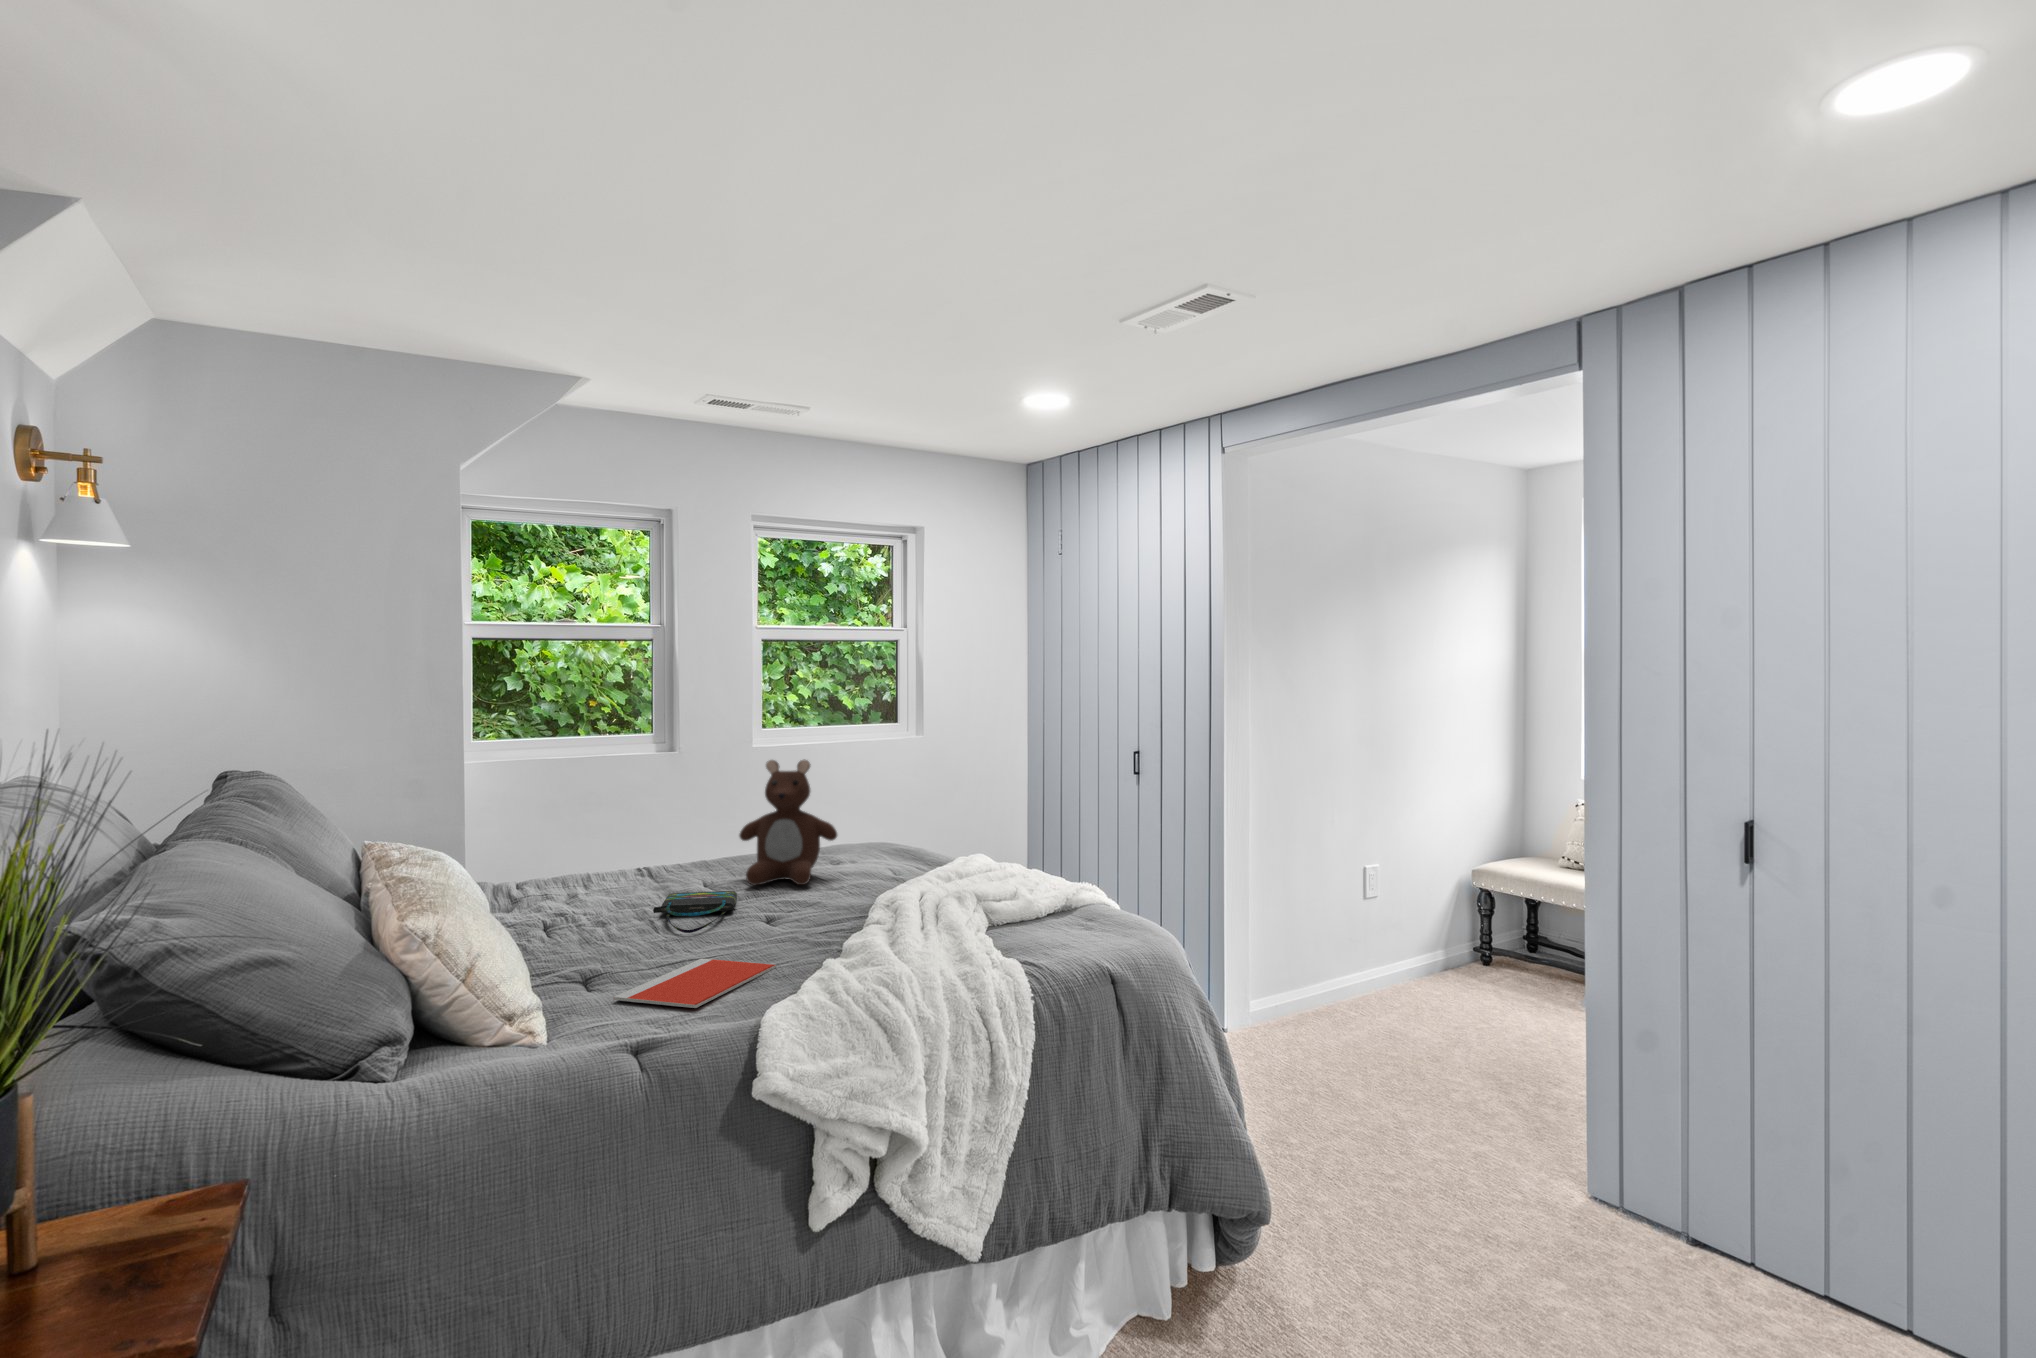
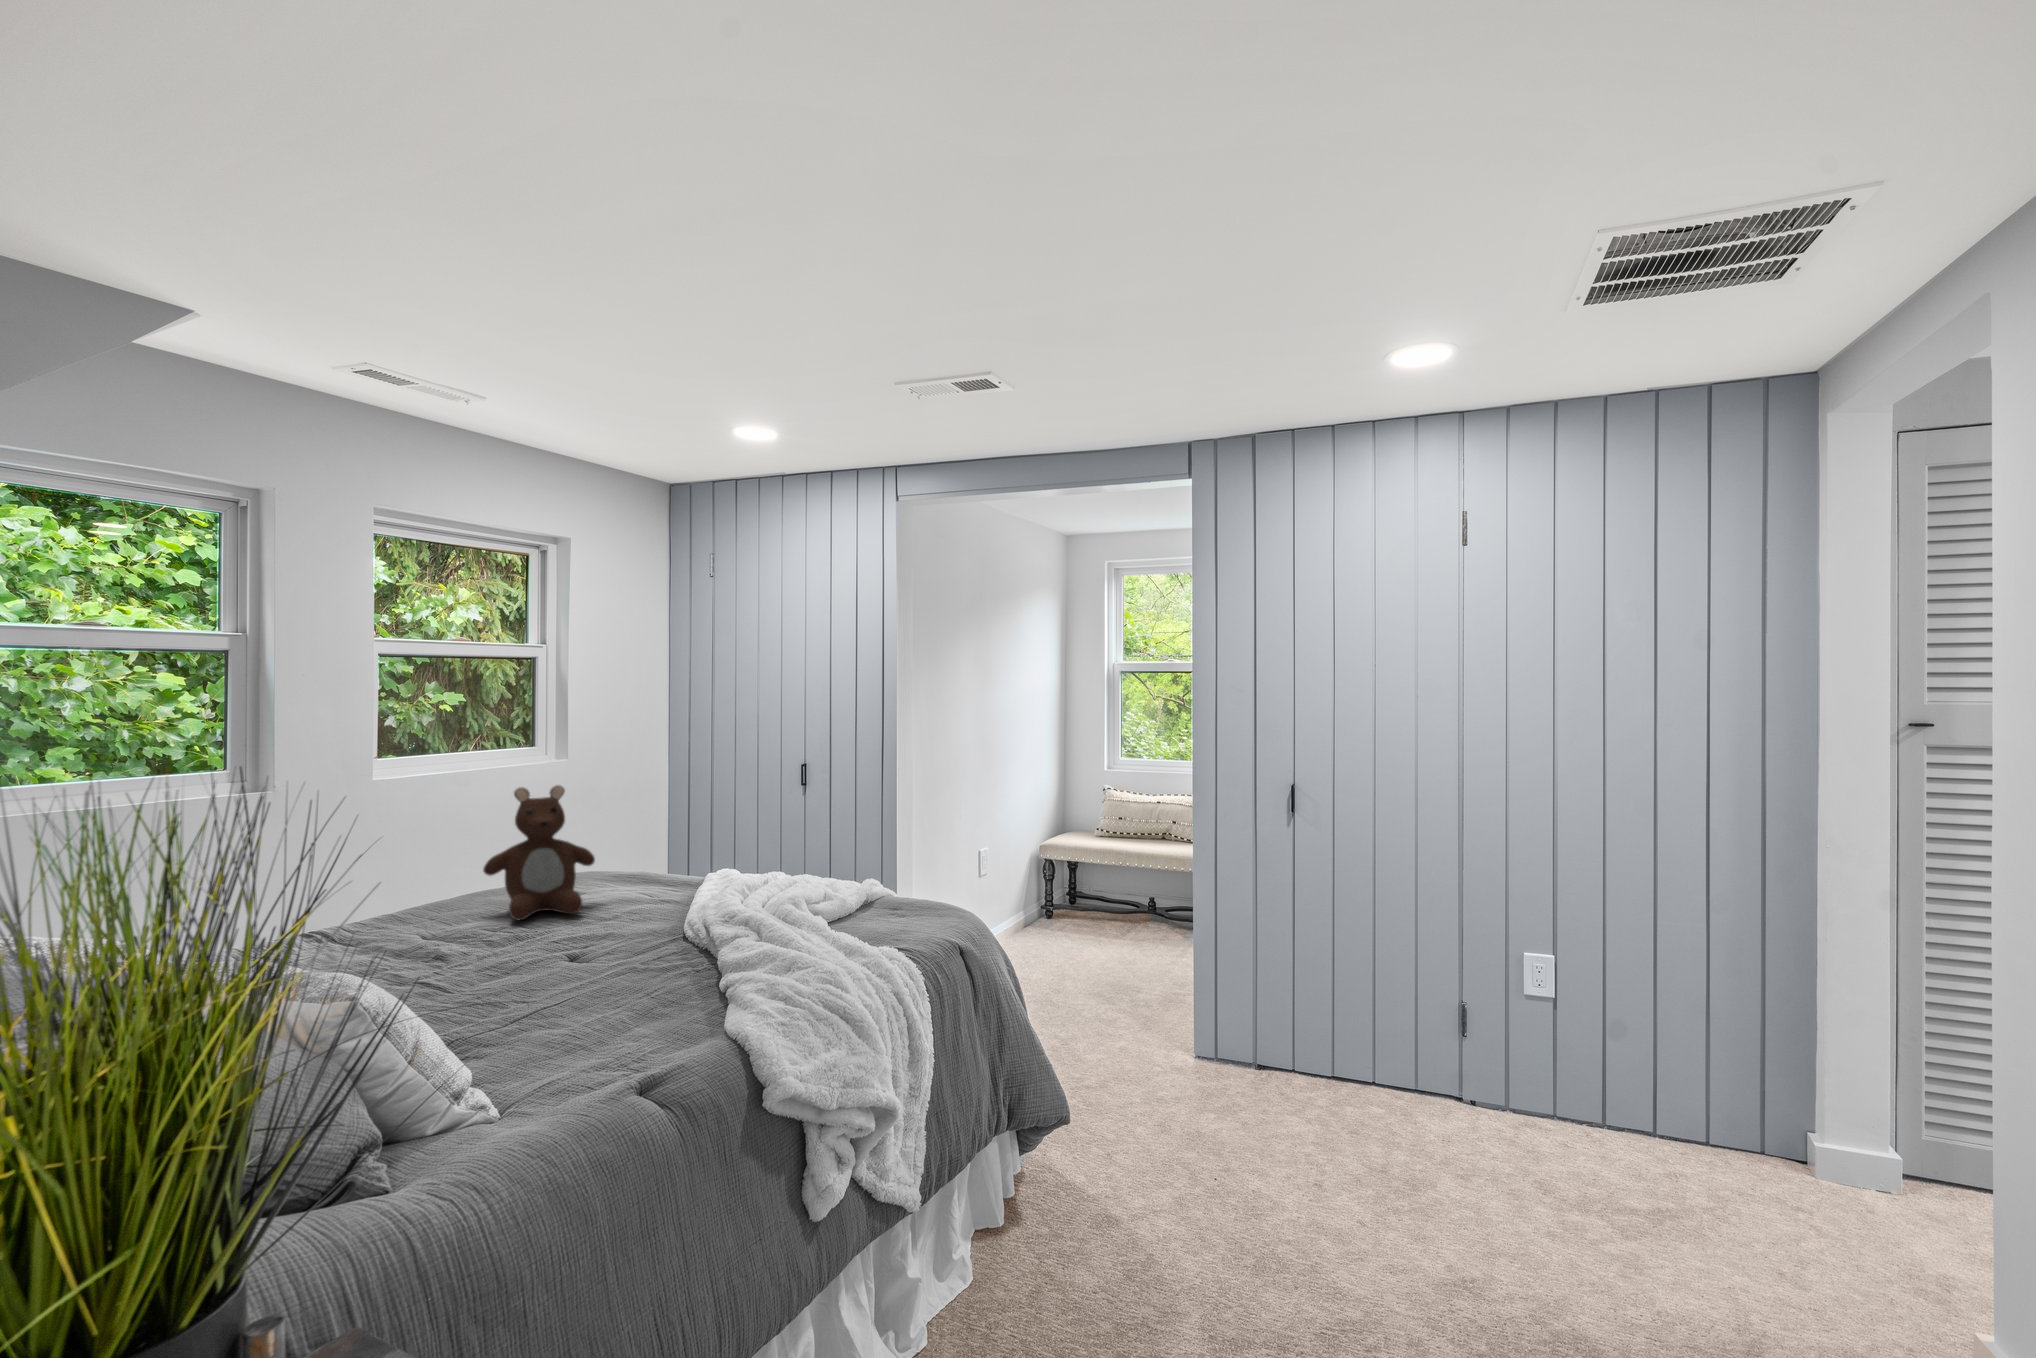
tote bag: present [653,891,737,933] -> none [441,928,542,974]
notebook: present [613,959,776,1008] -> none [542,988,665,1046]

